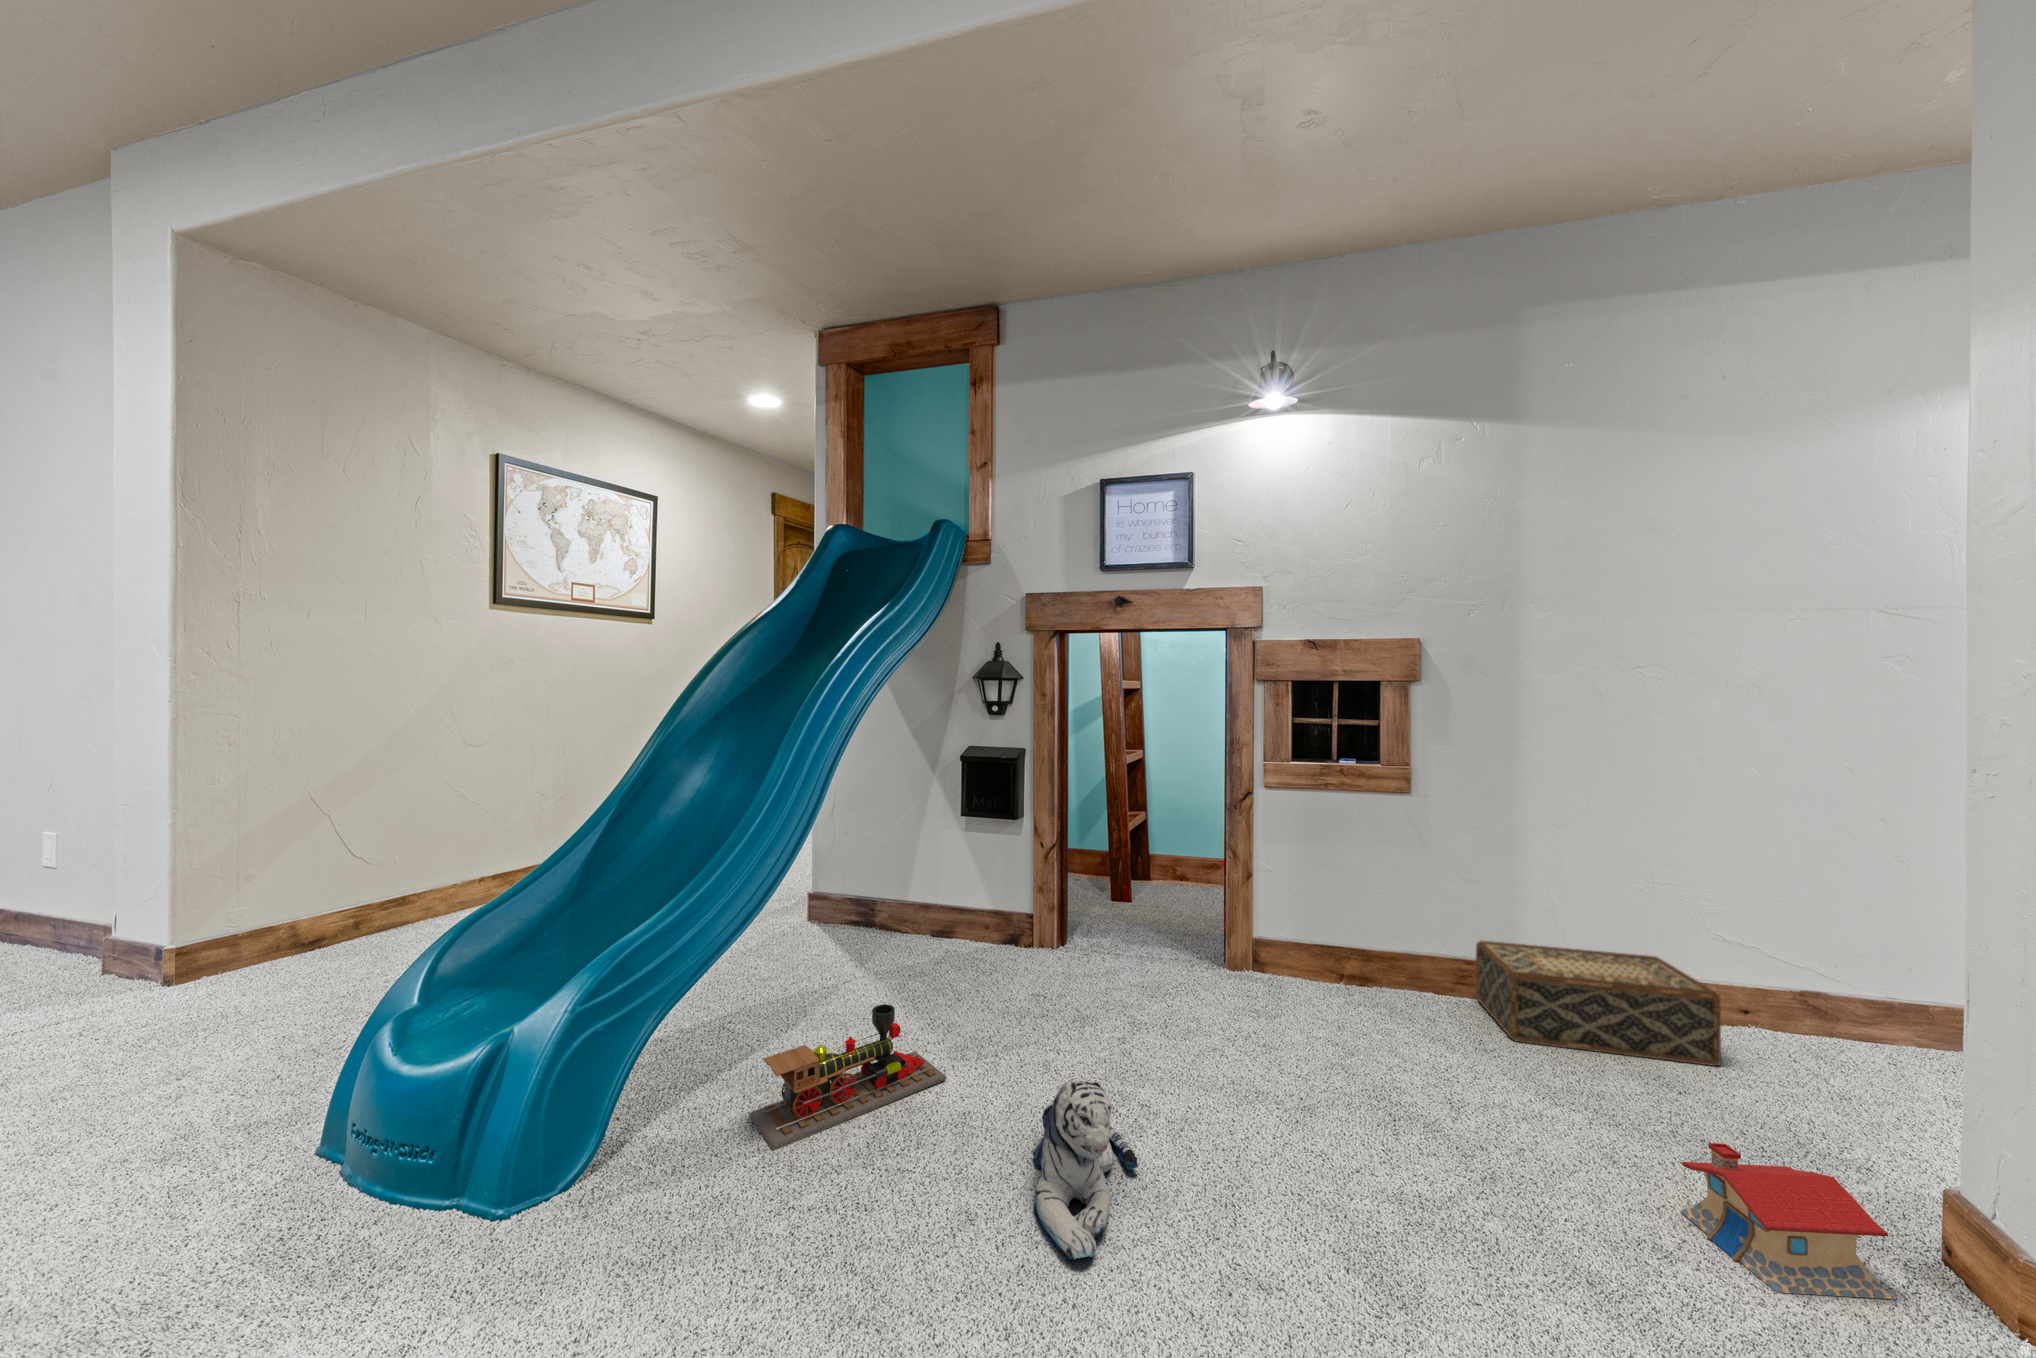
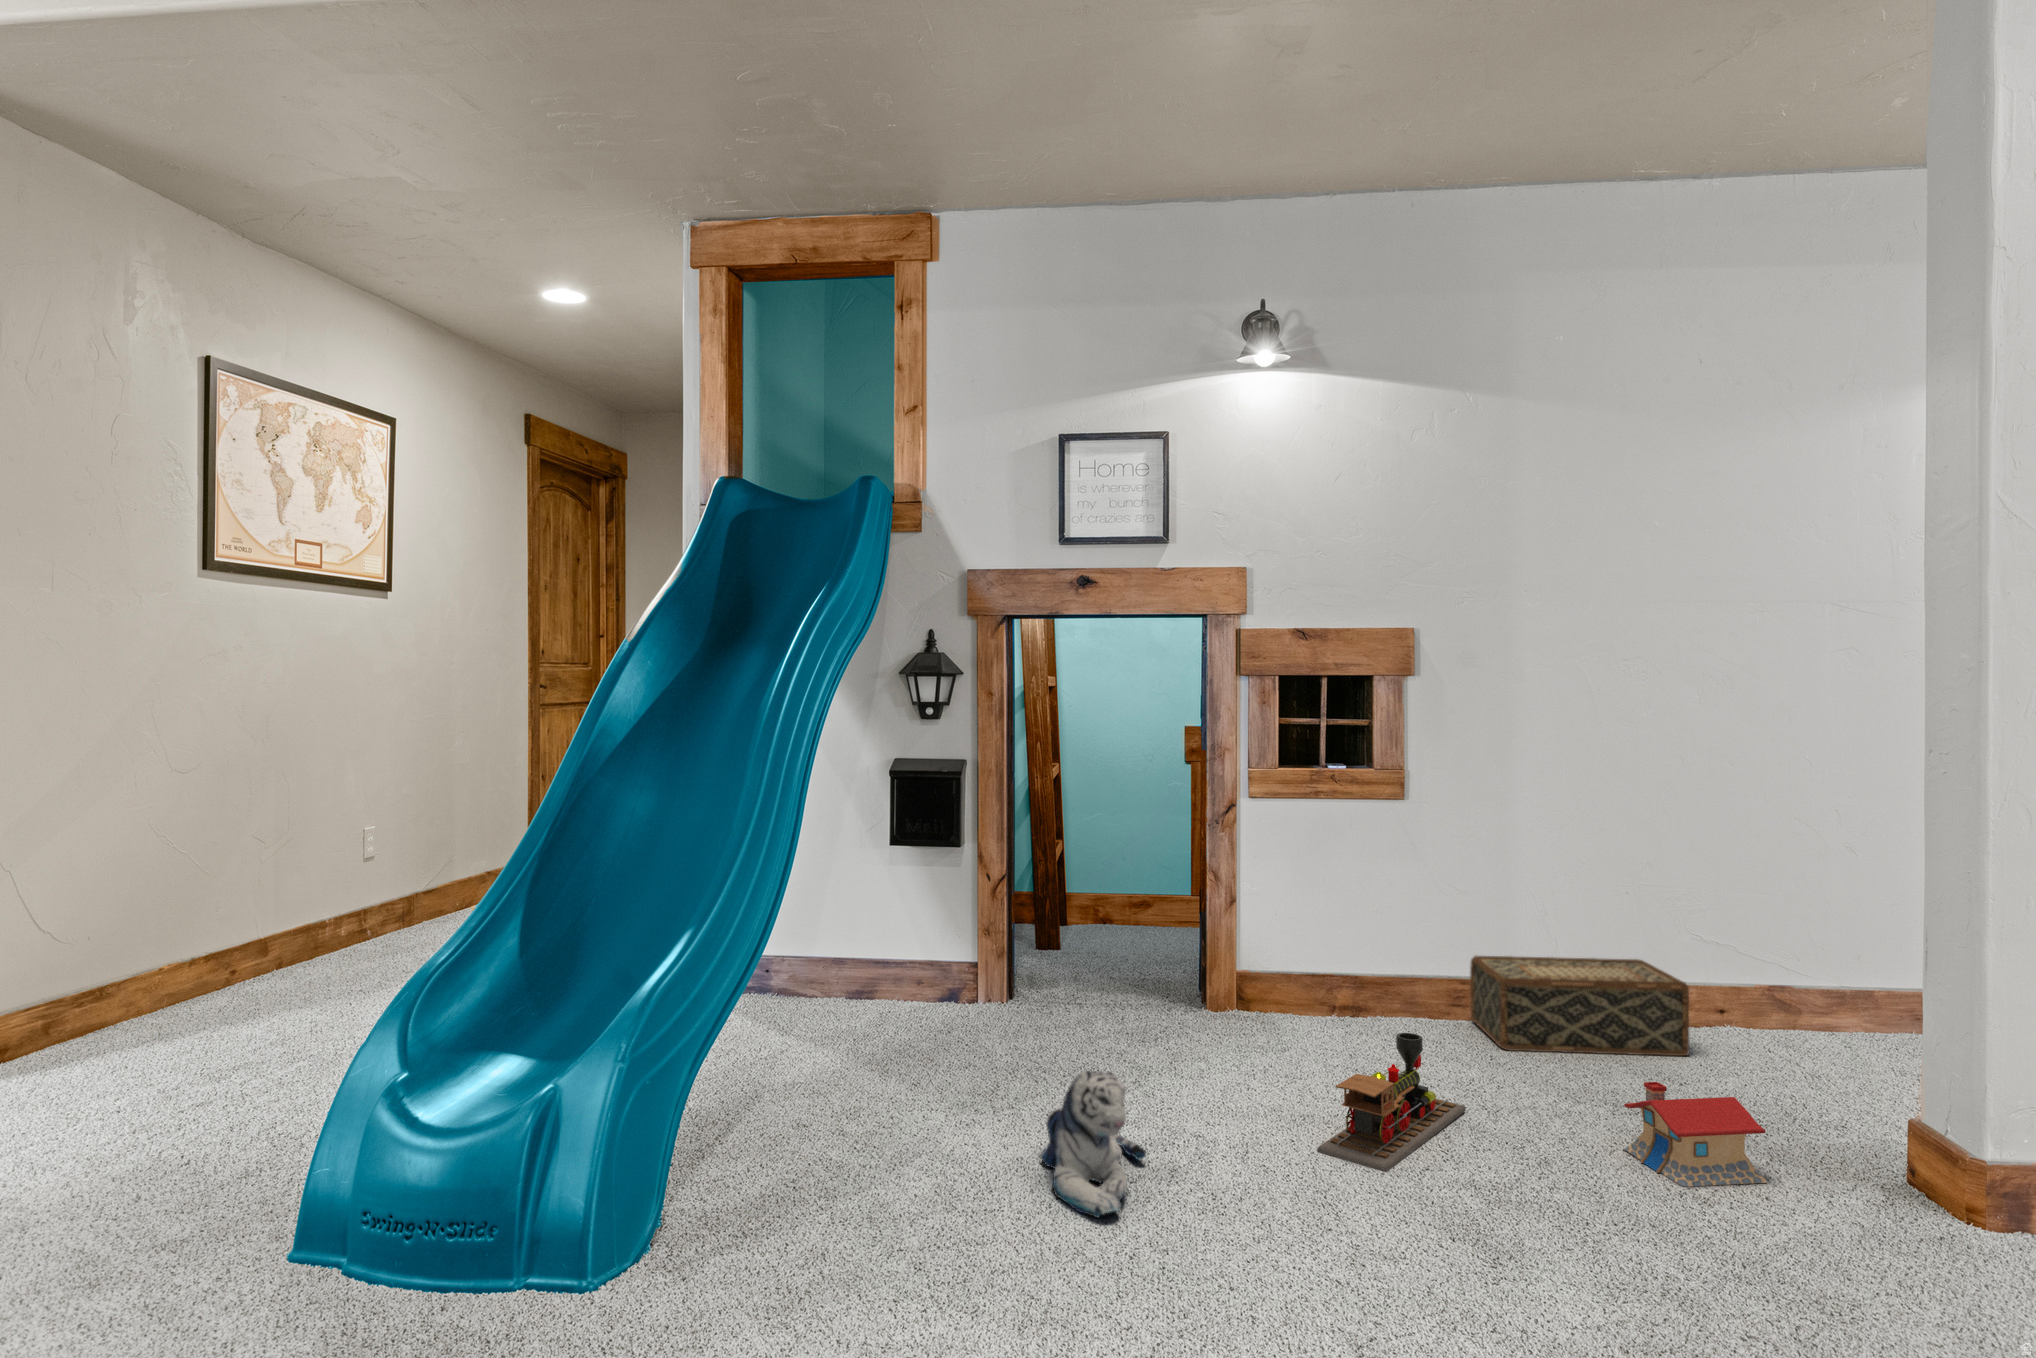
toy train: present [750,1004,946,1151] -> present [1317,1033,1466,1172]

